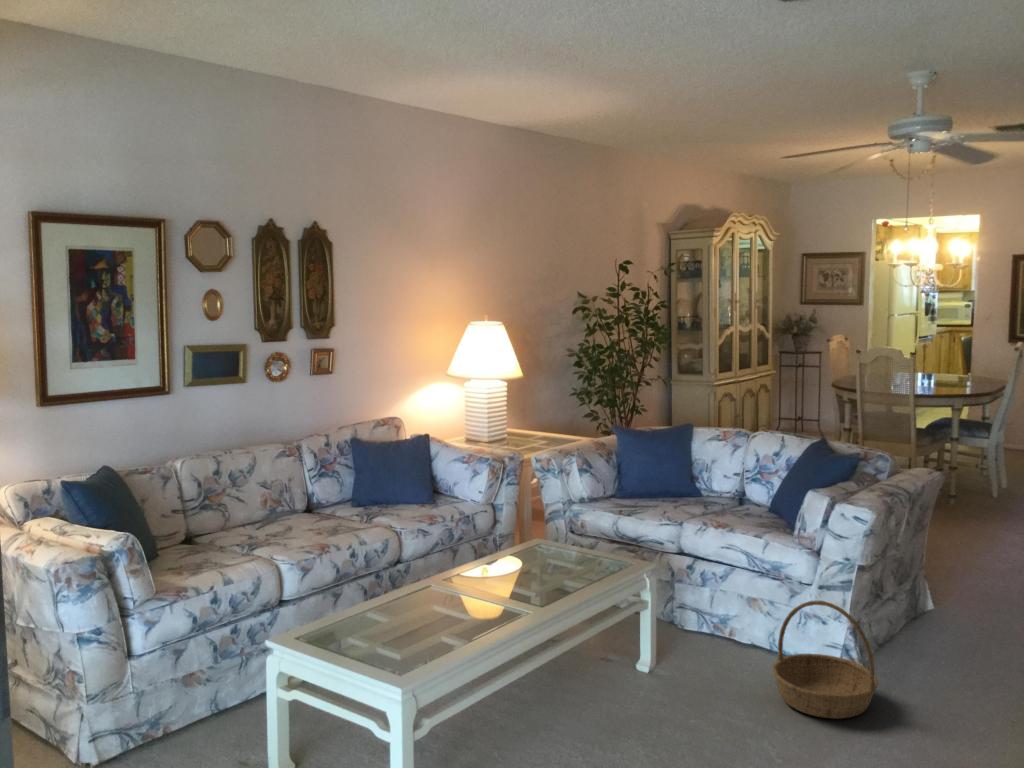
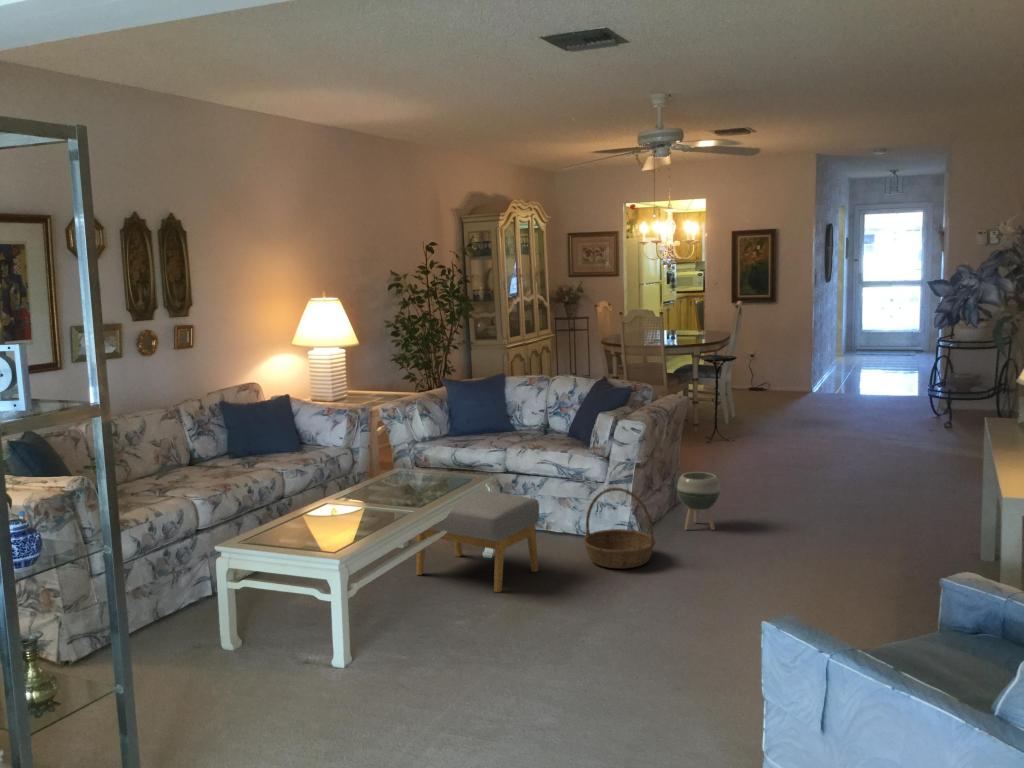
side table: none [958,410,1014,524] -> present [698,355,737,442]
footstool: none [542,575,711,733] -> present [416,489,539,592]
planter: none [916,581,982,667] -> present [677,472,720,530]

